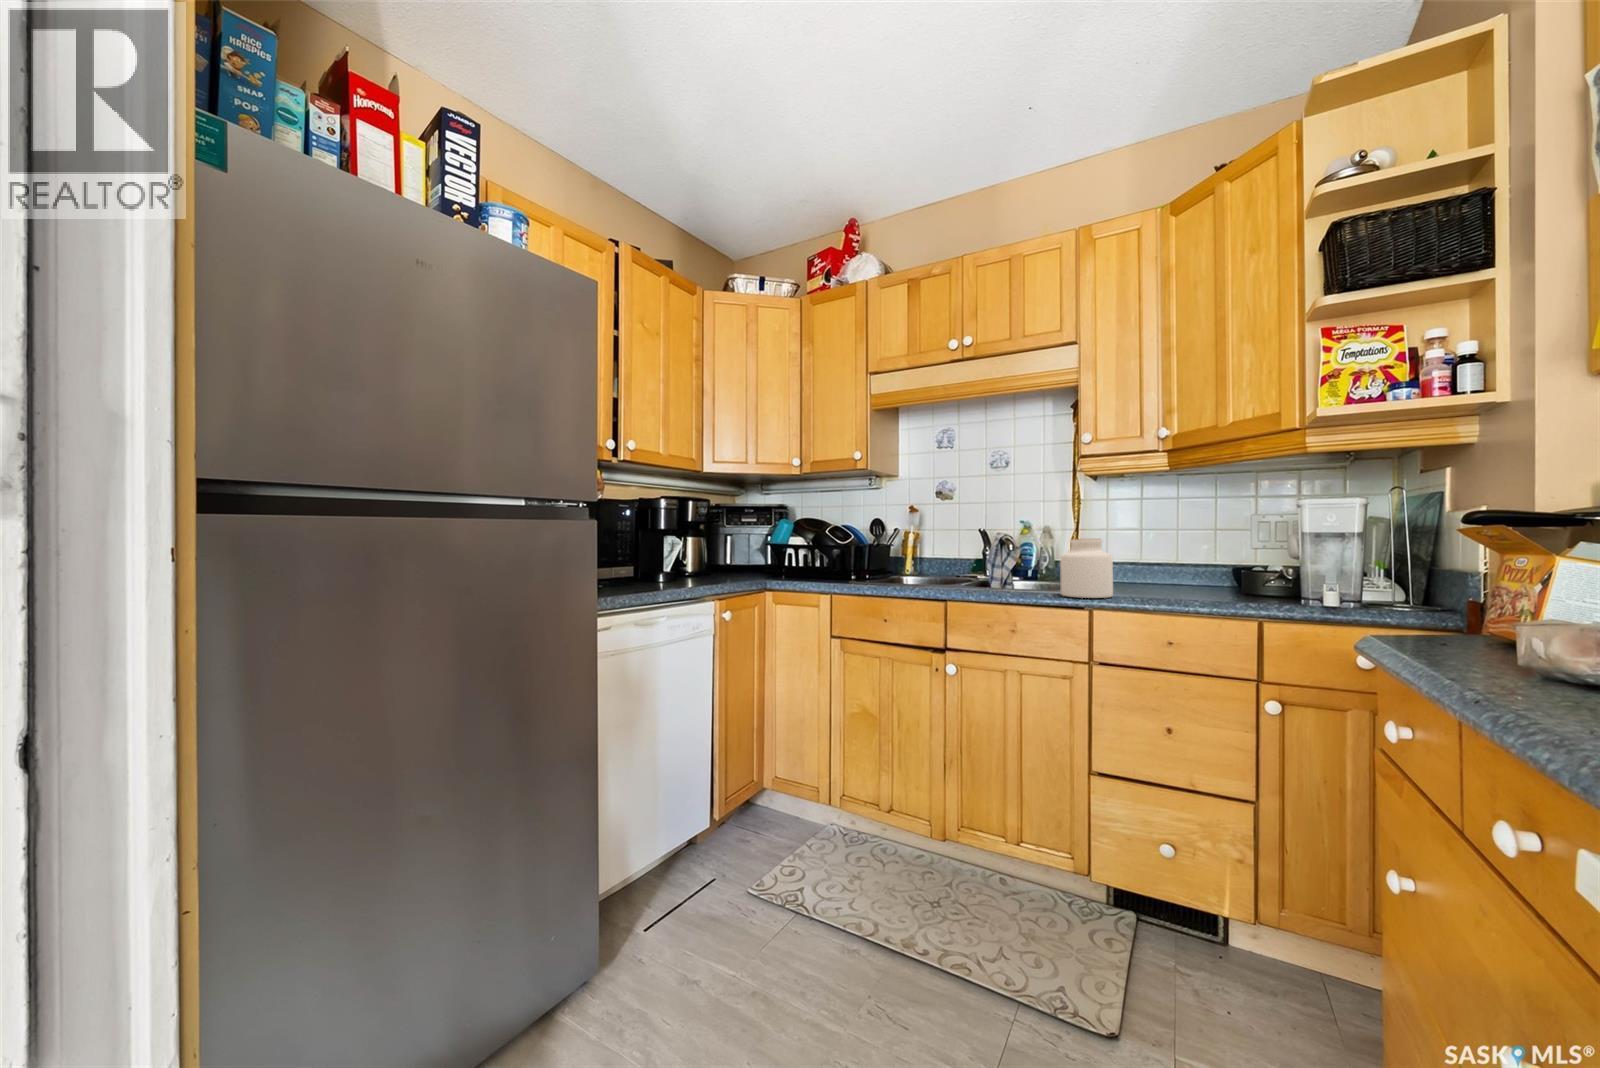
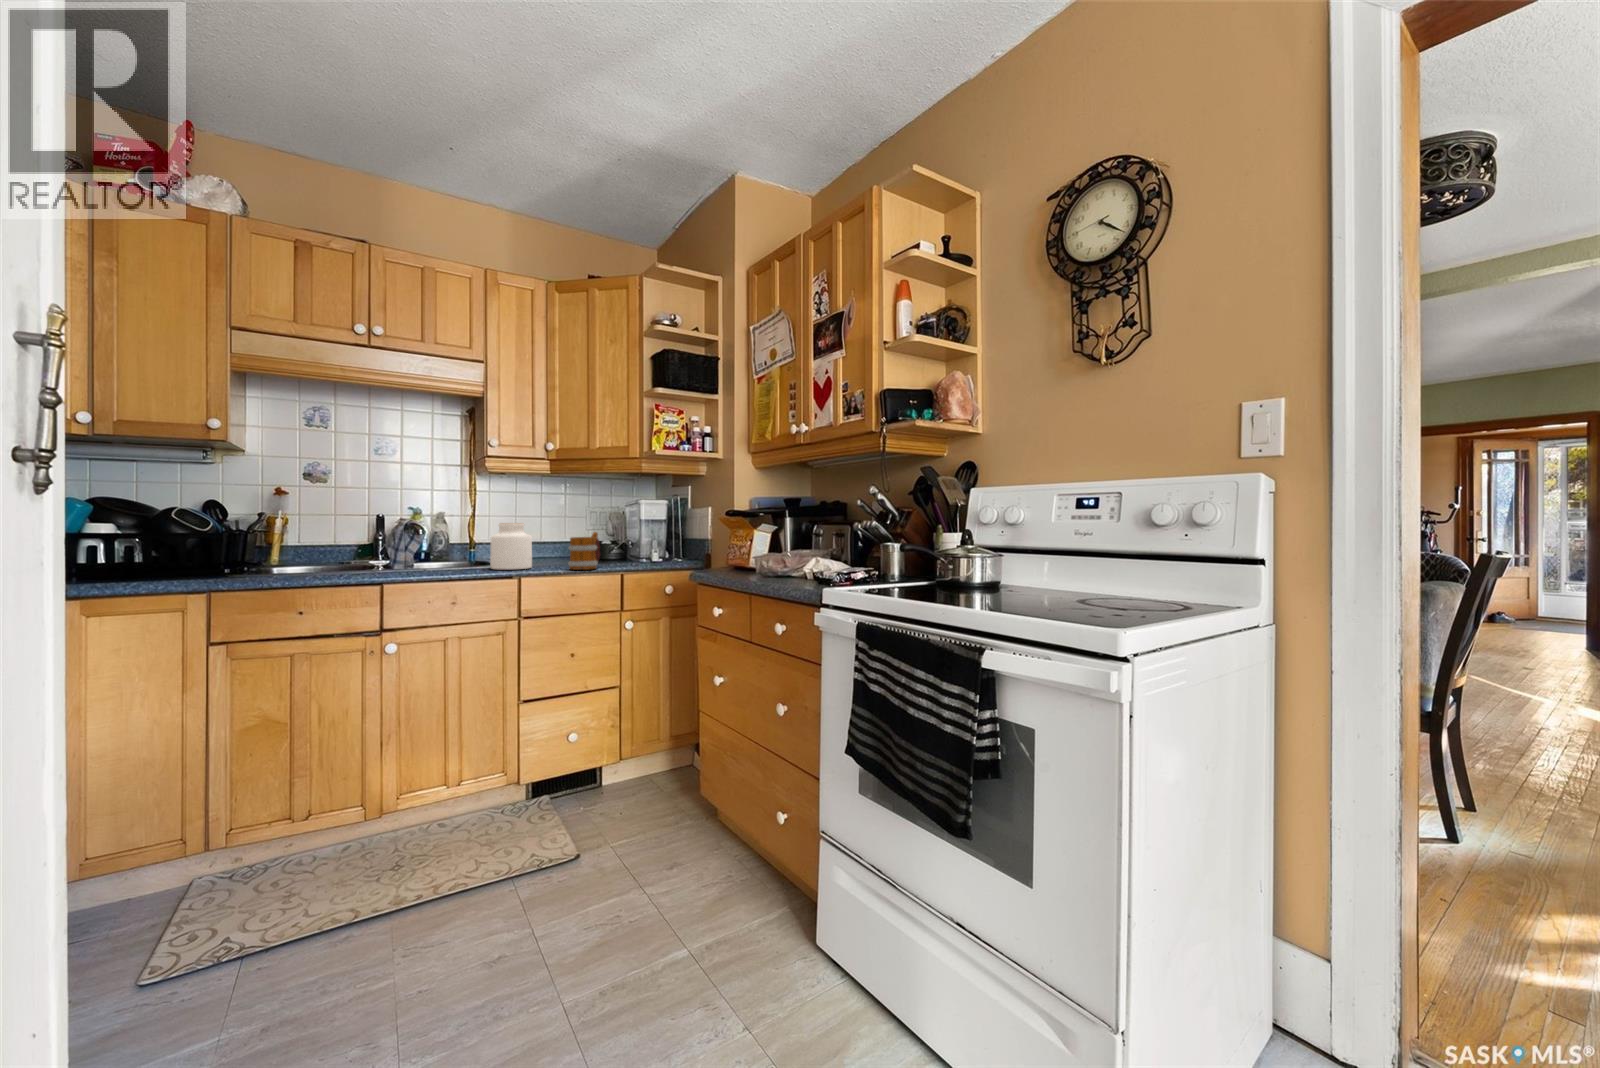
mug: none [1154,551,1214,607] -> present [568,532,600,570]

